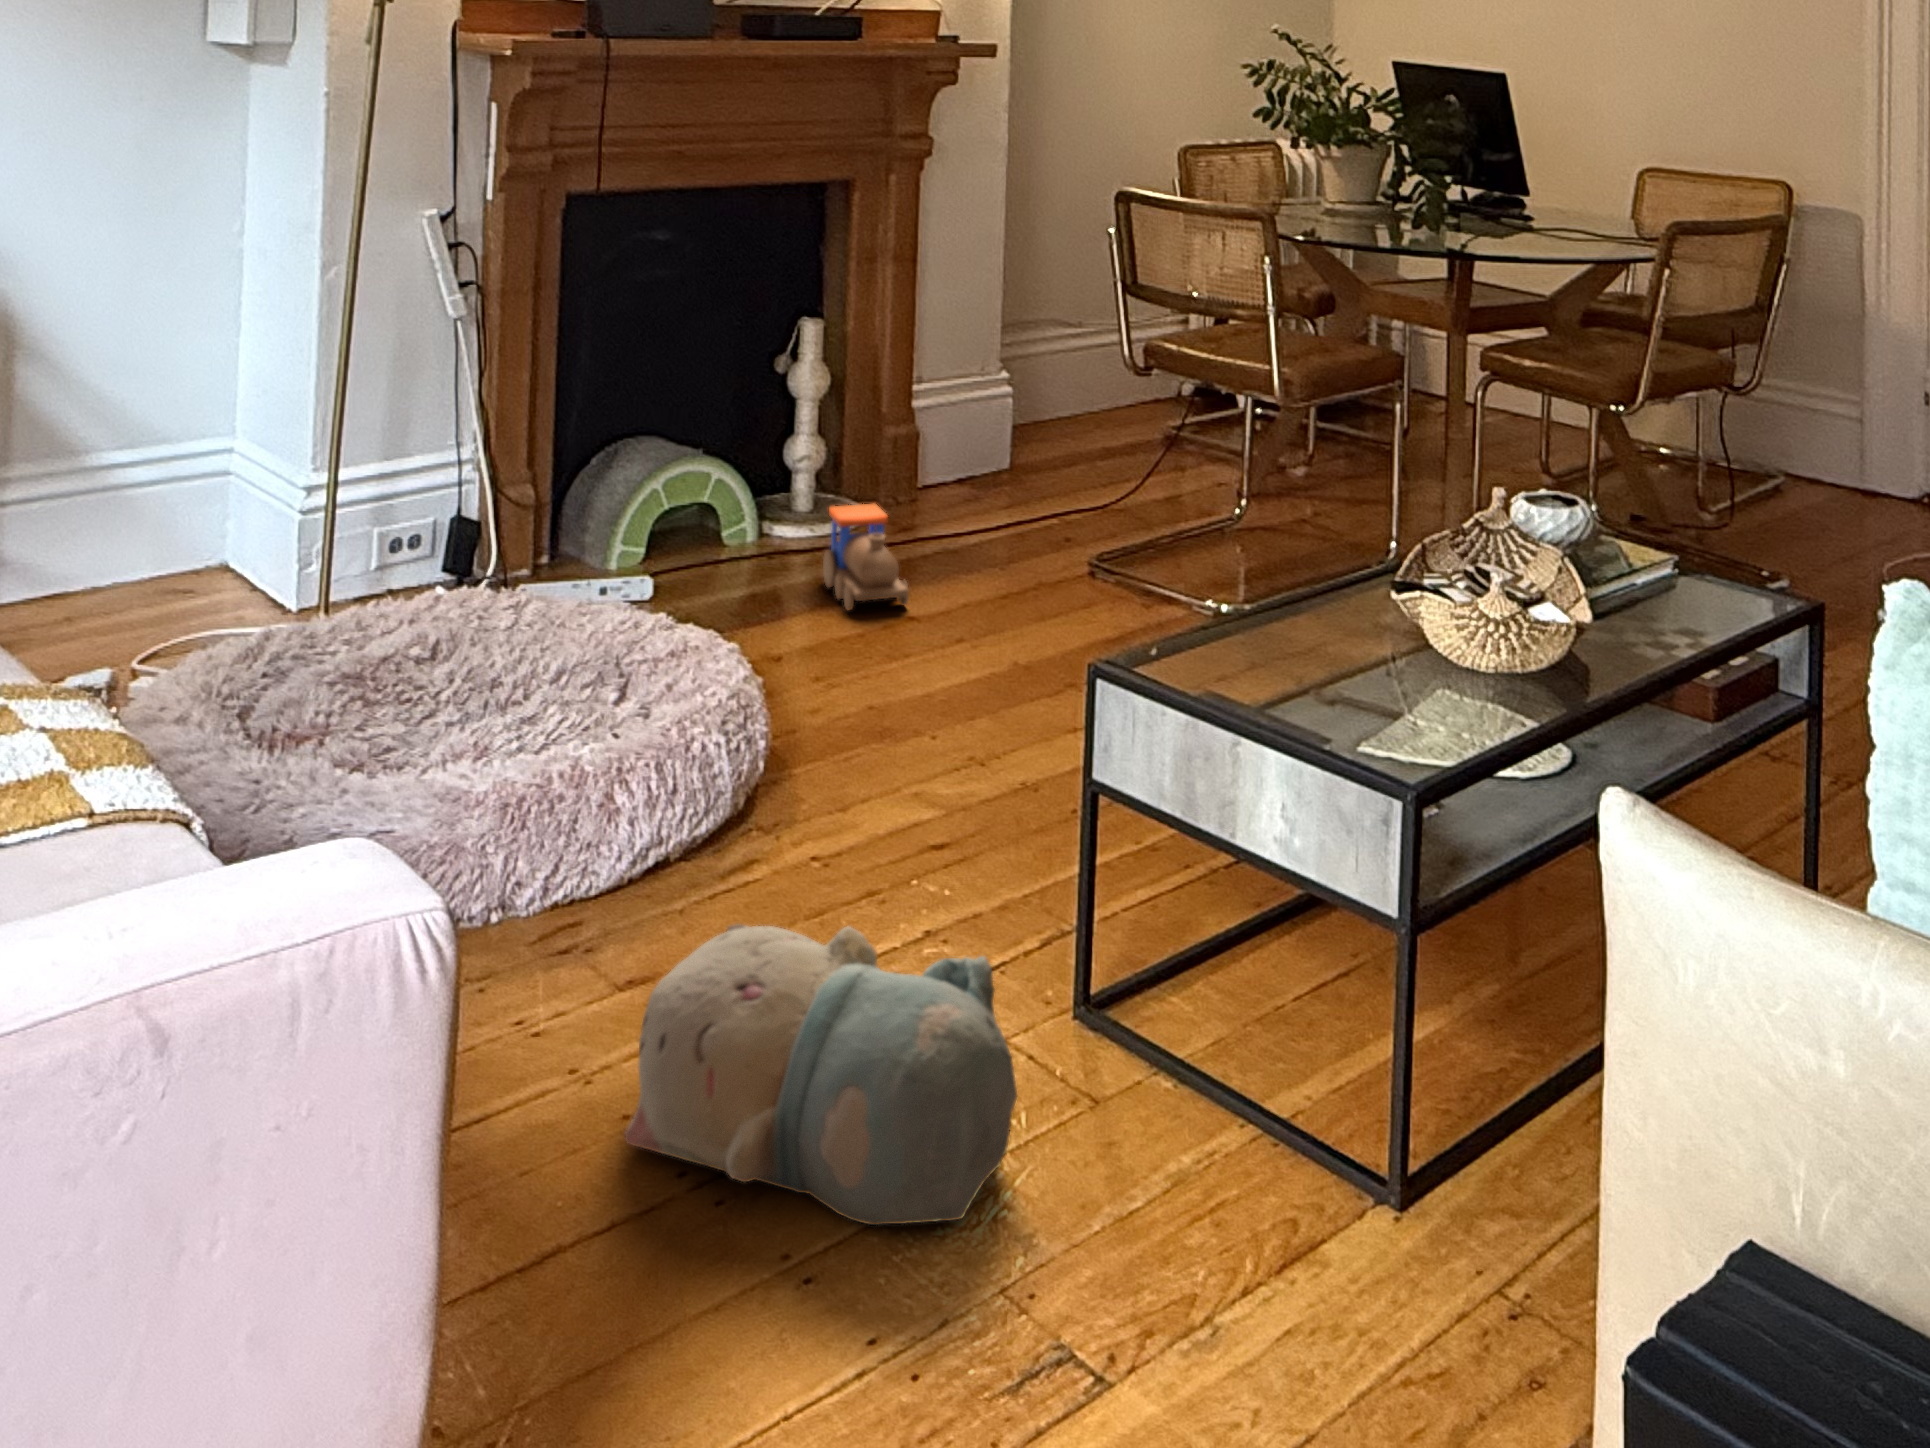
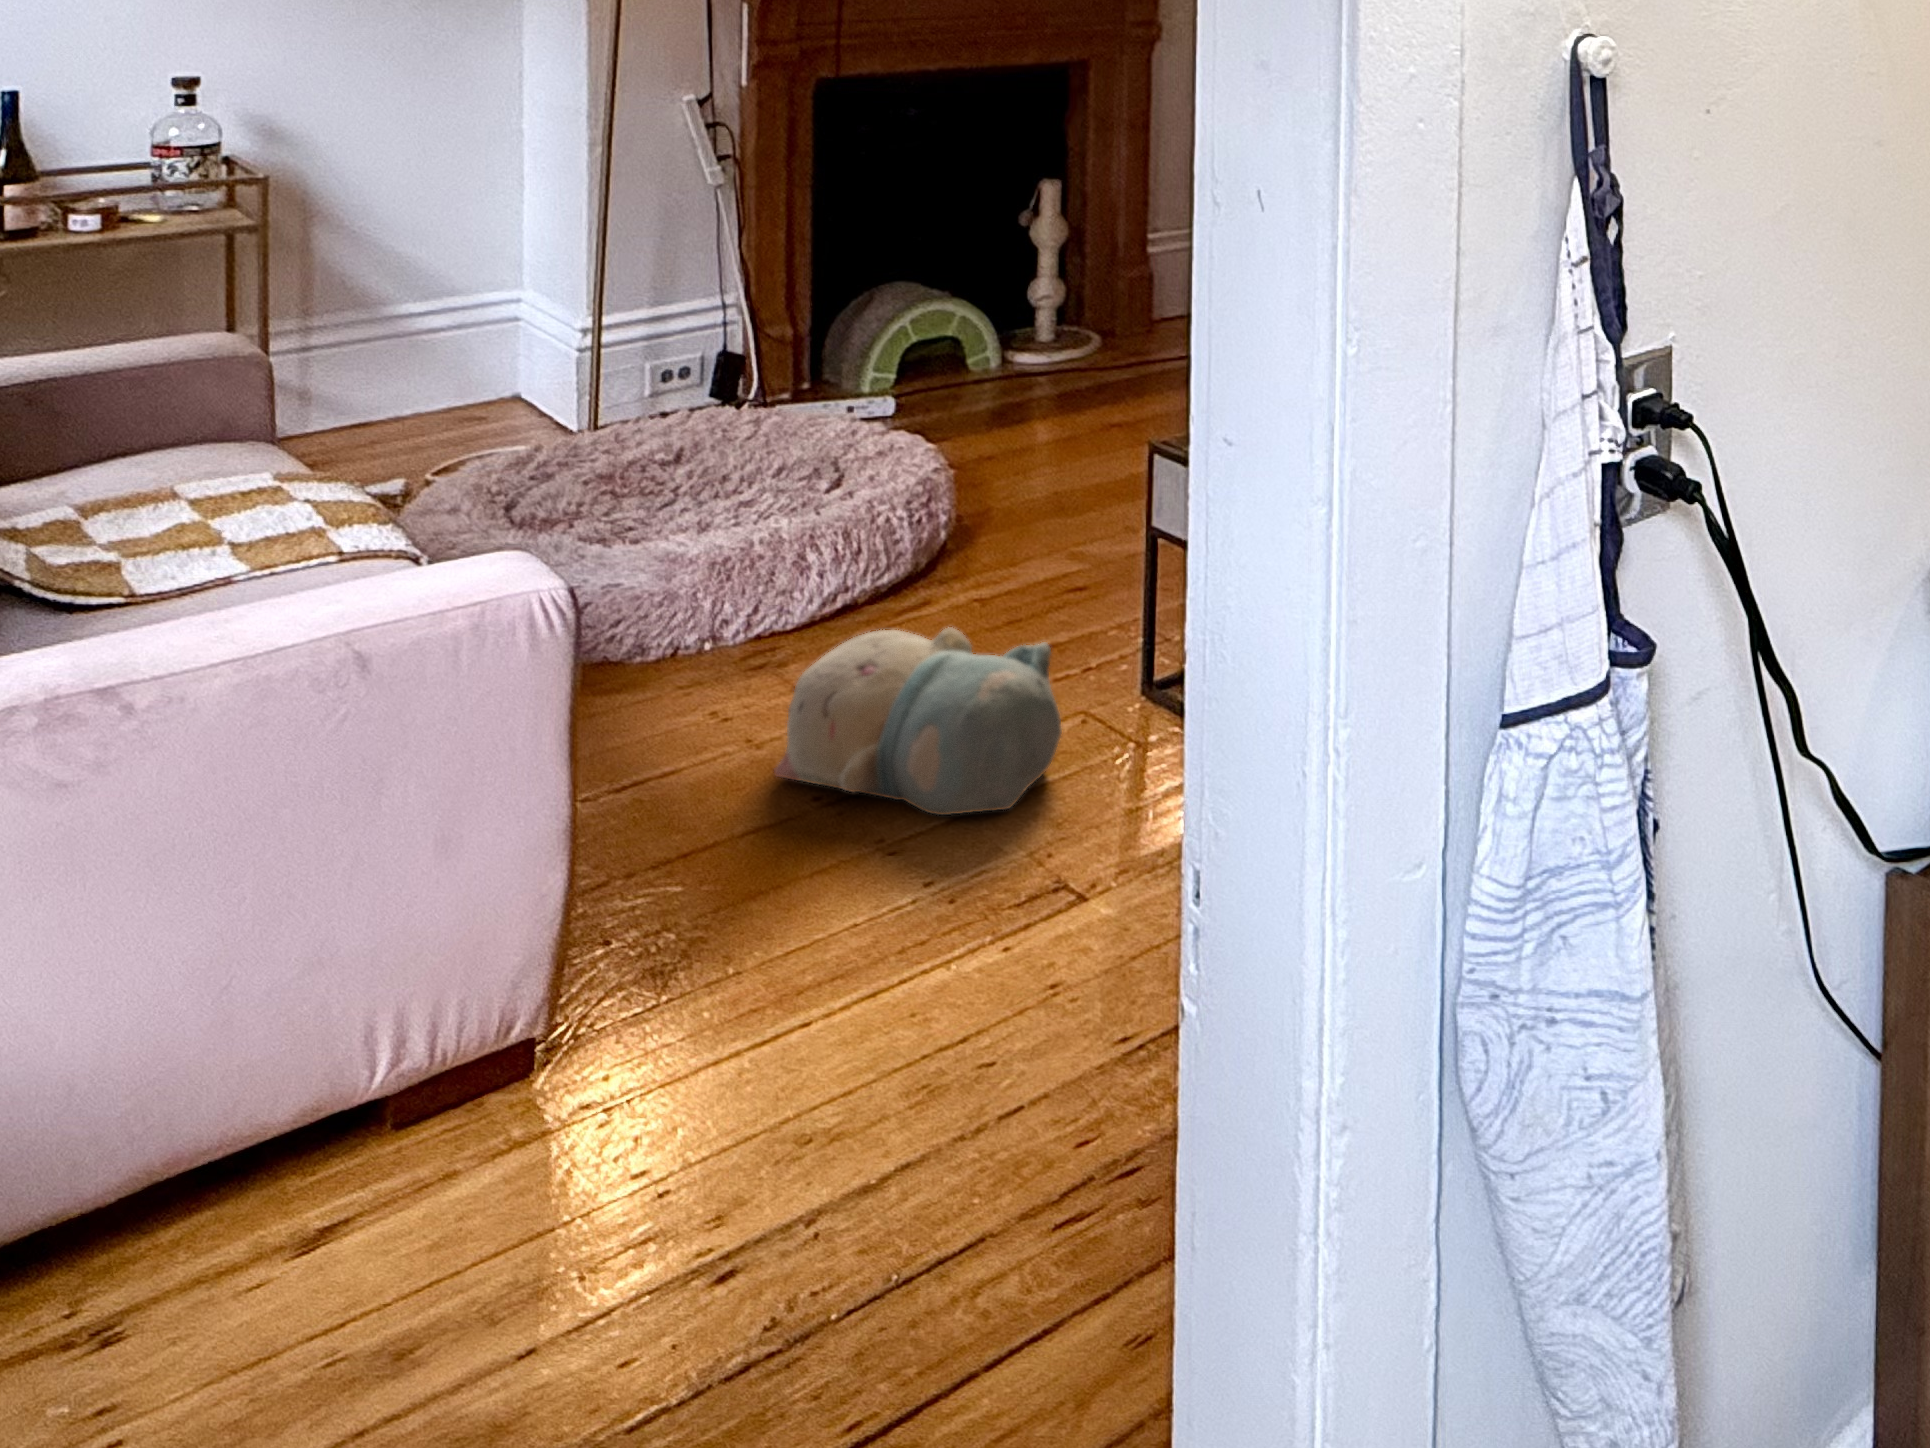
toy train: present [823,503,909,610] -> none [1044,333,1110,419]

